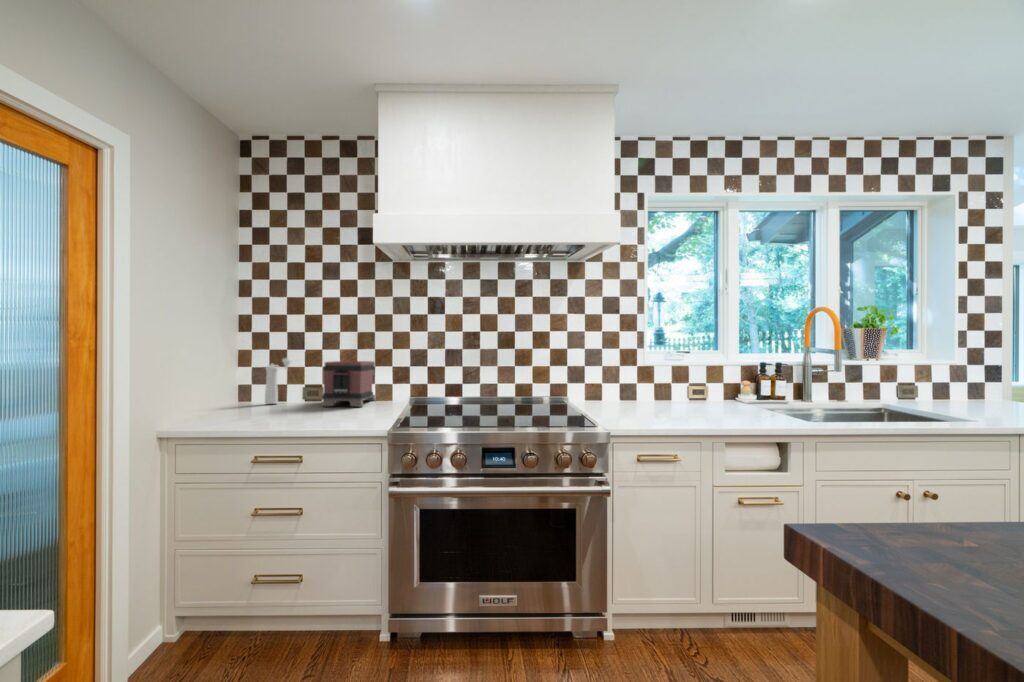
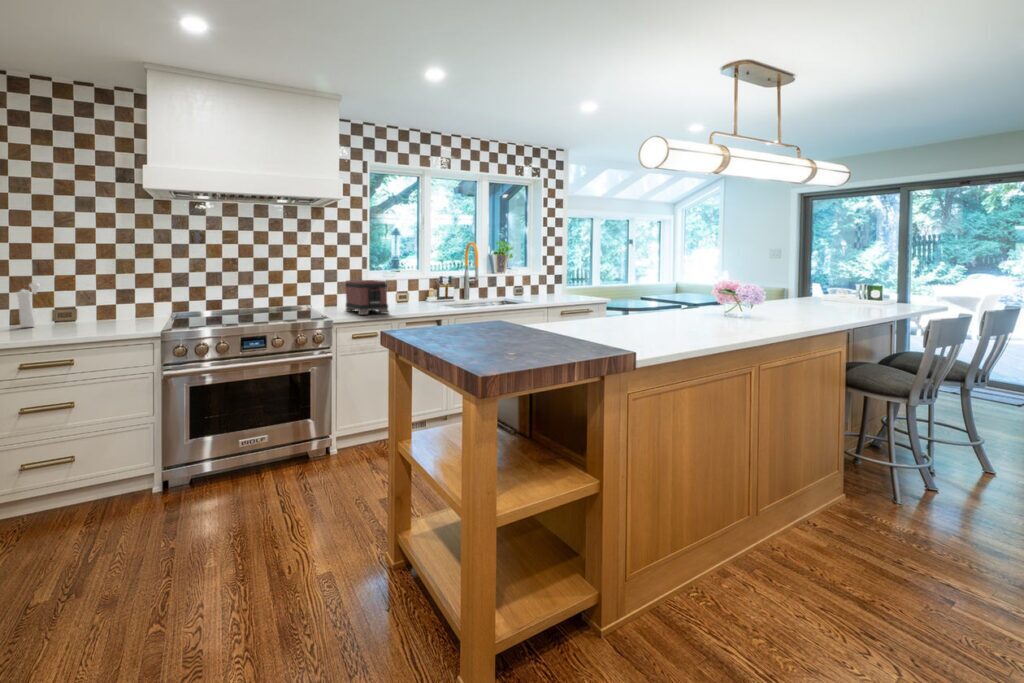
toaster: present [321,361,376,406] -> present [345,280,389,315]

